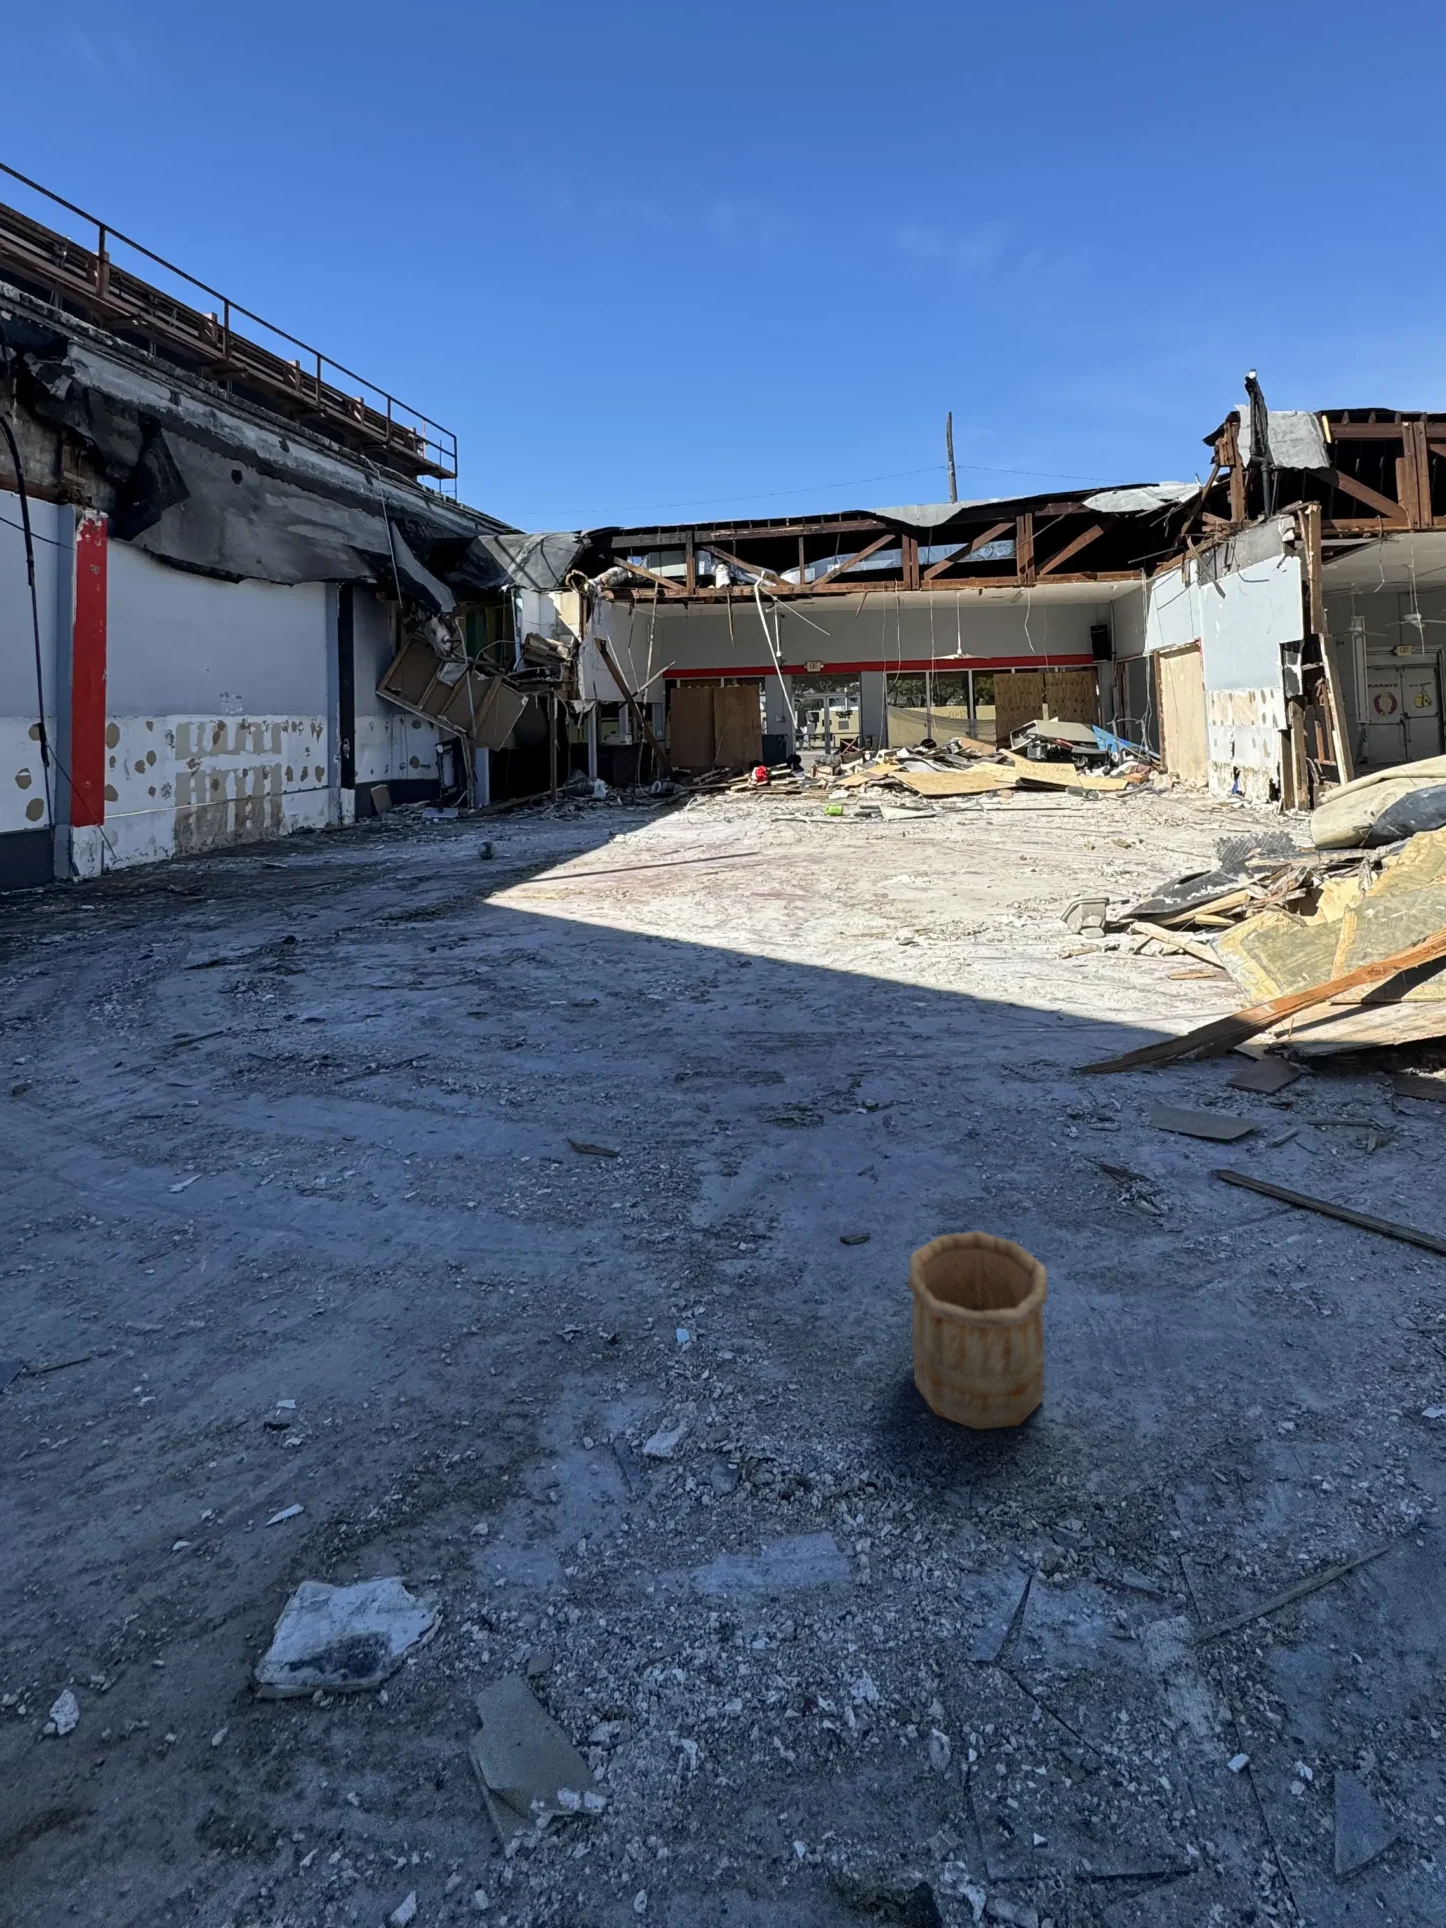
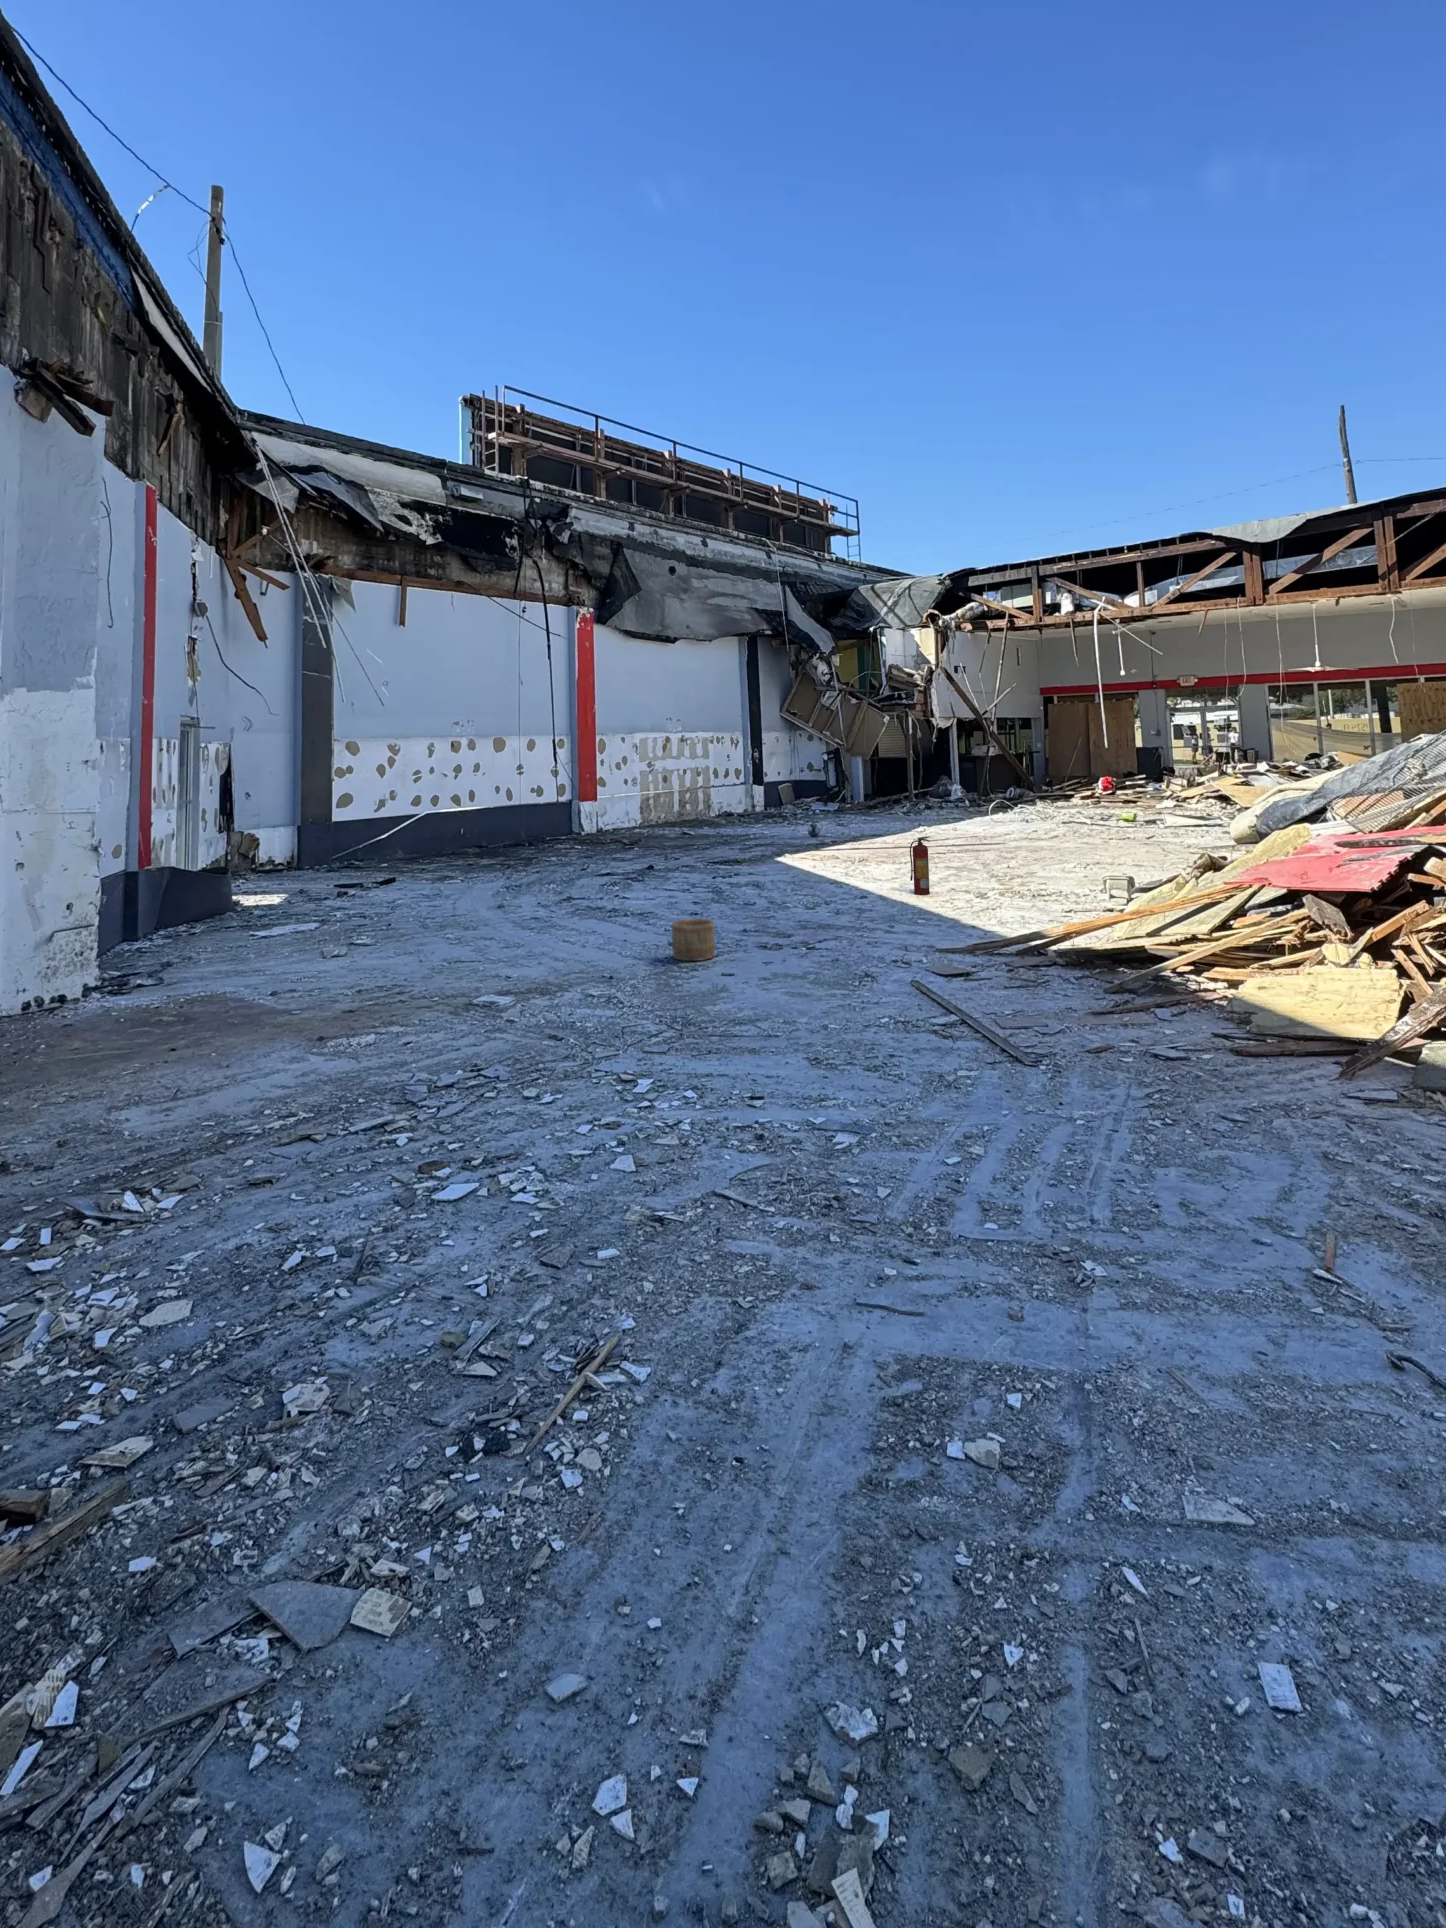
fire extinguisher: none [875,863,907,960] -> present [910,836,930,895]

